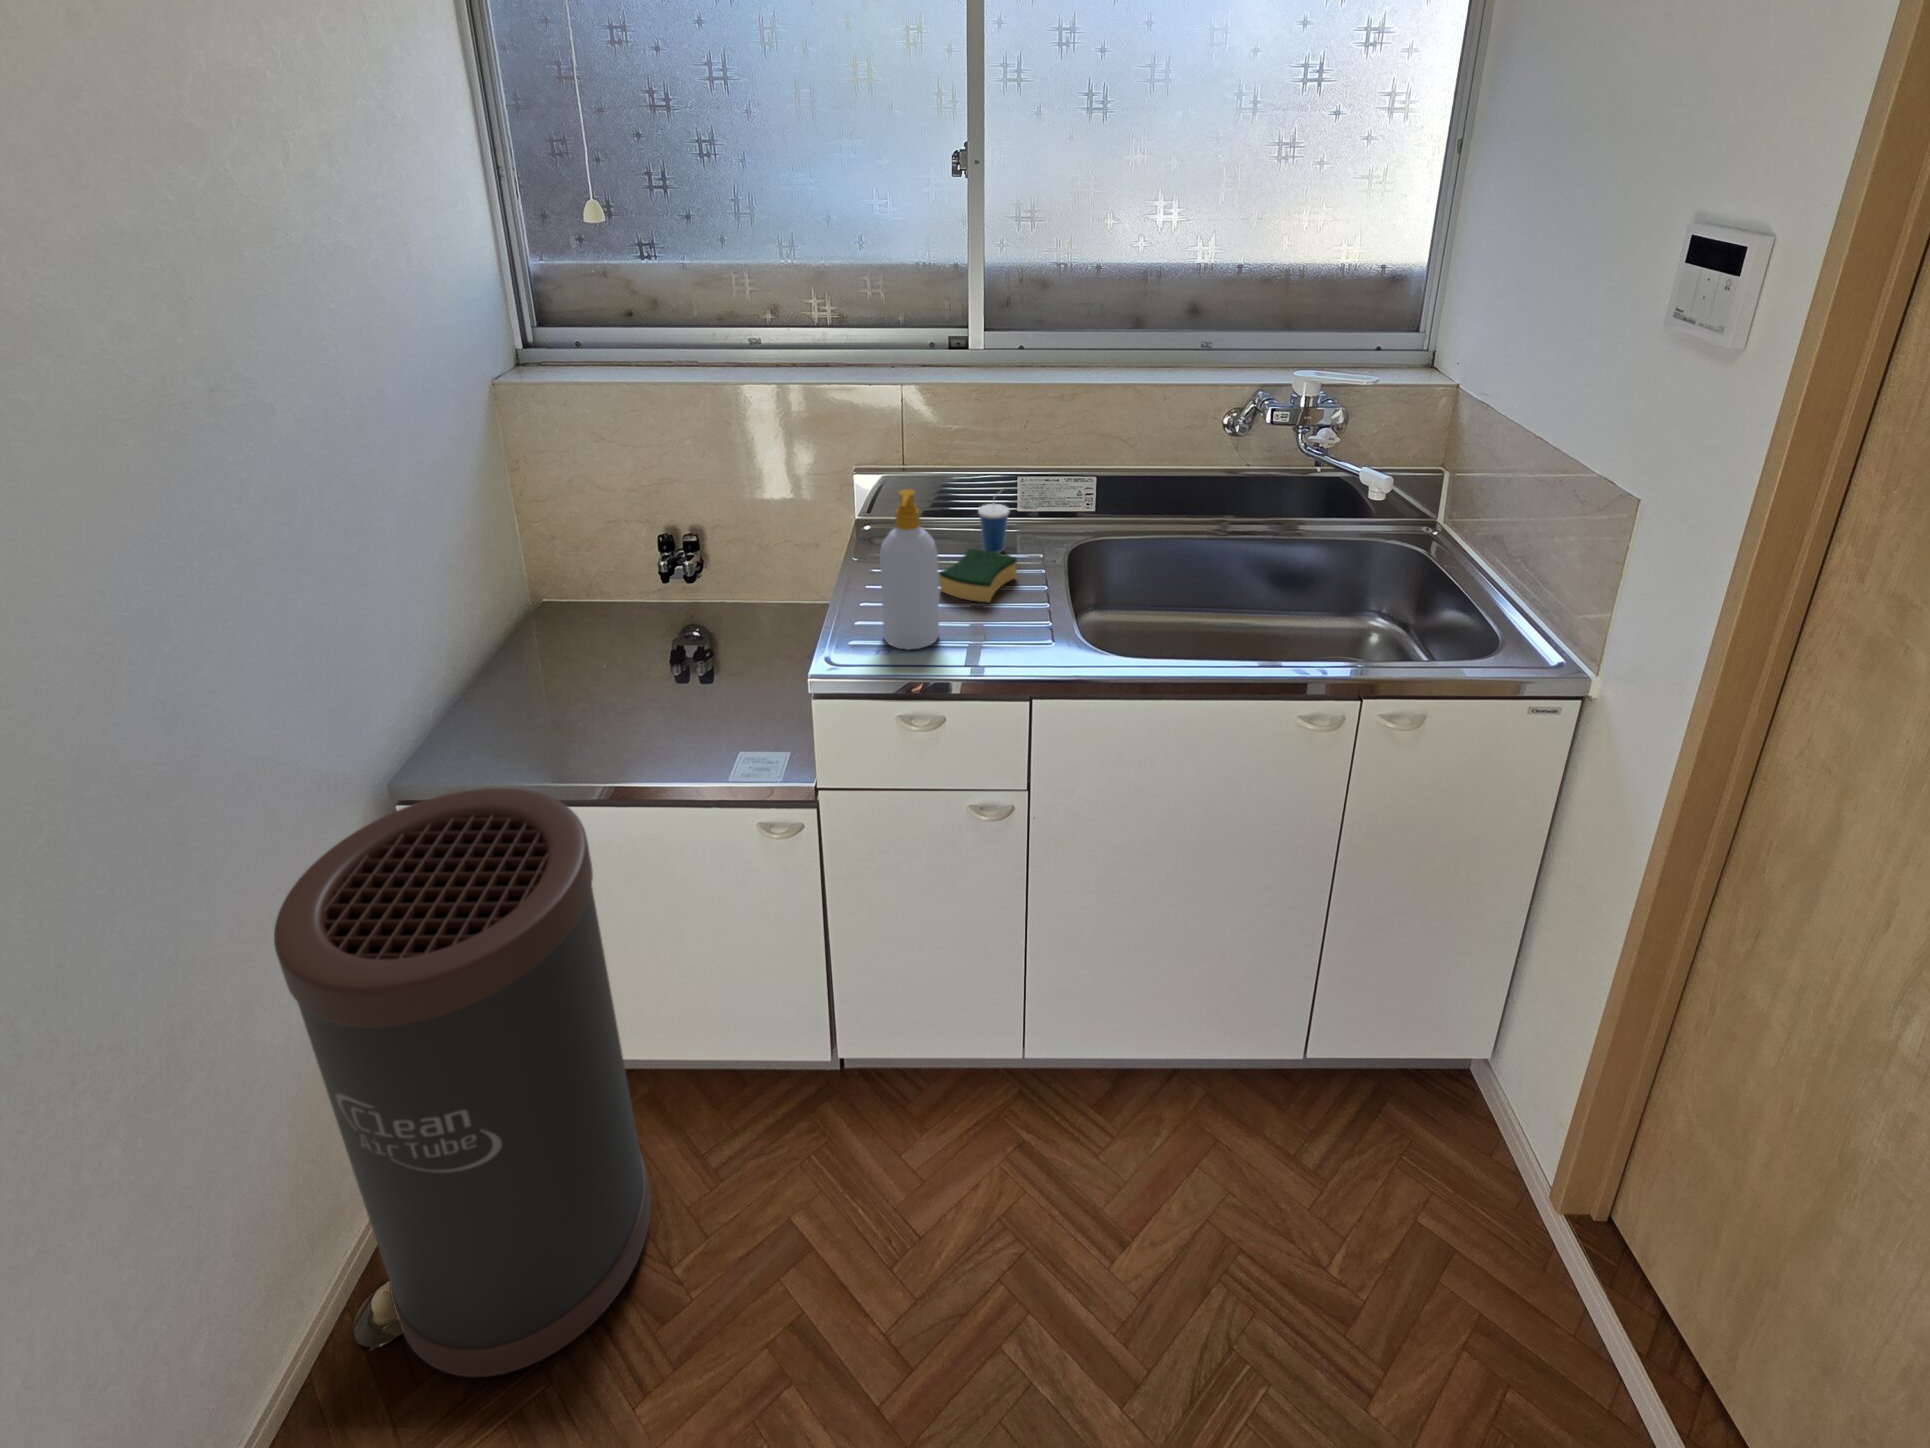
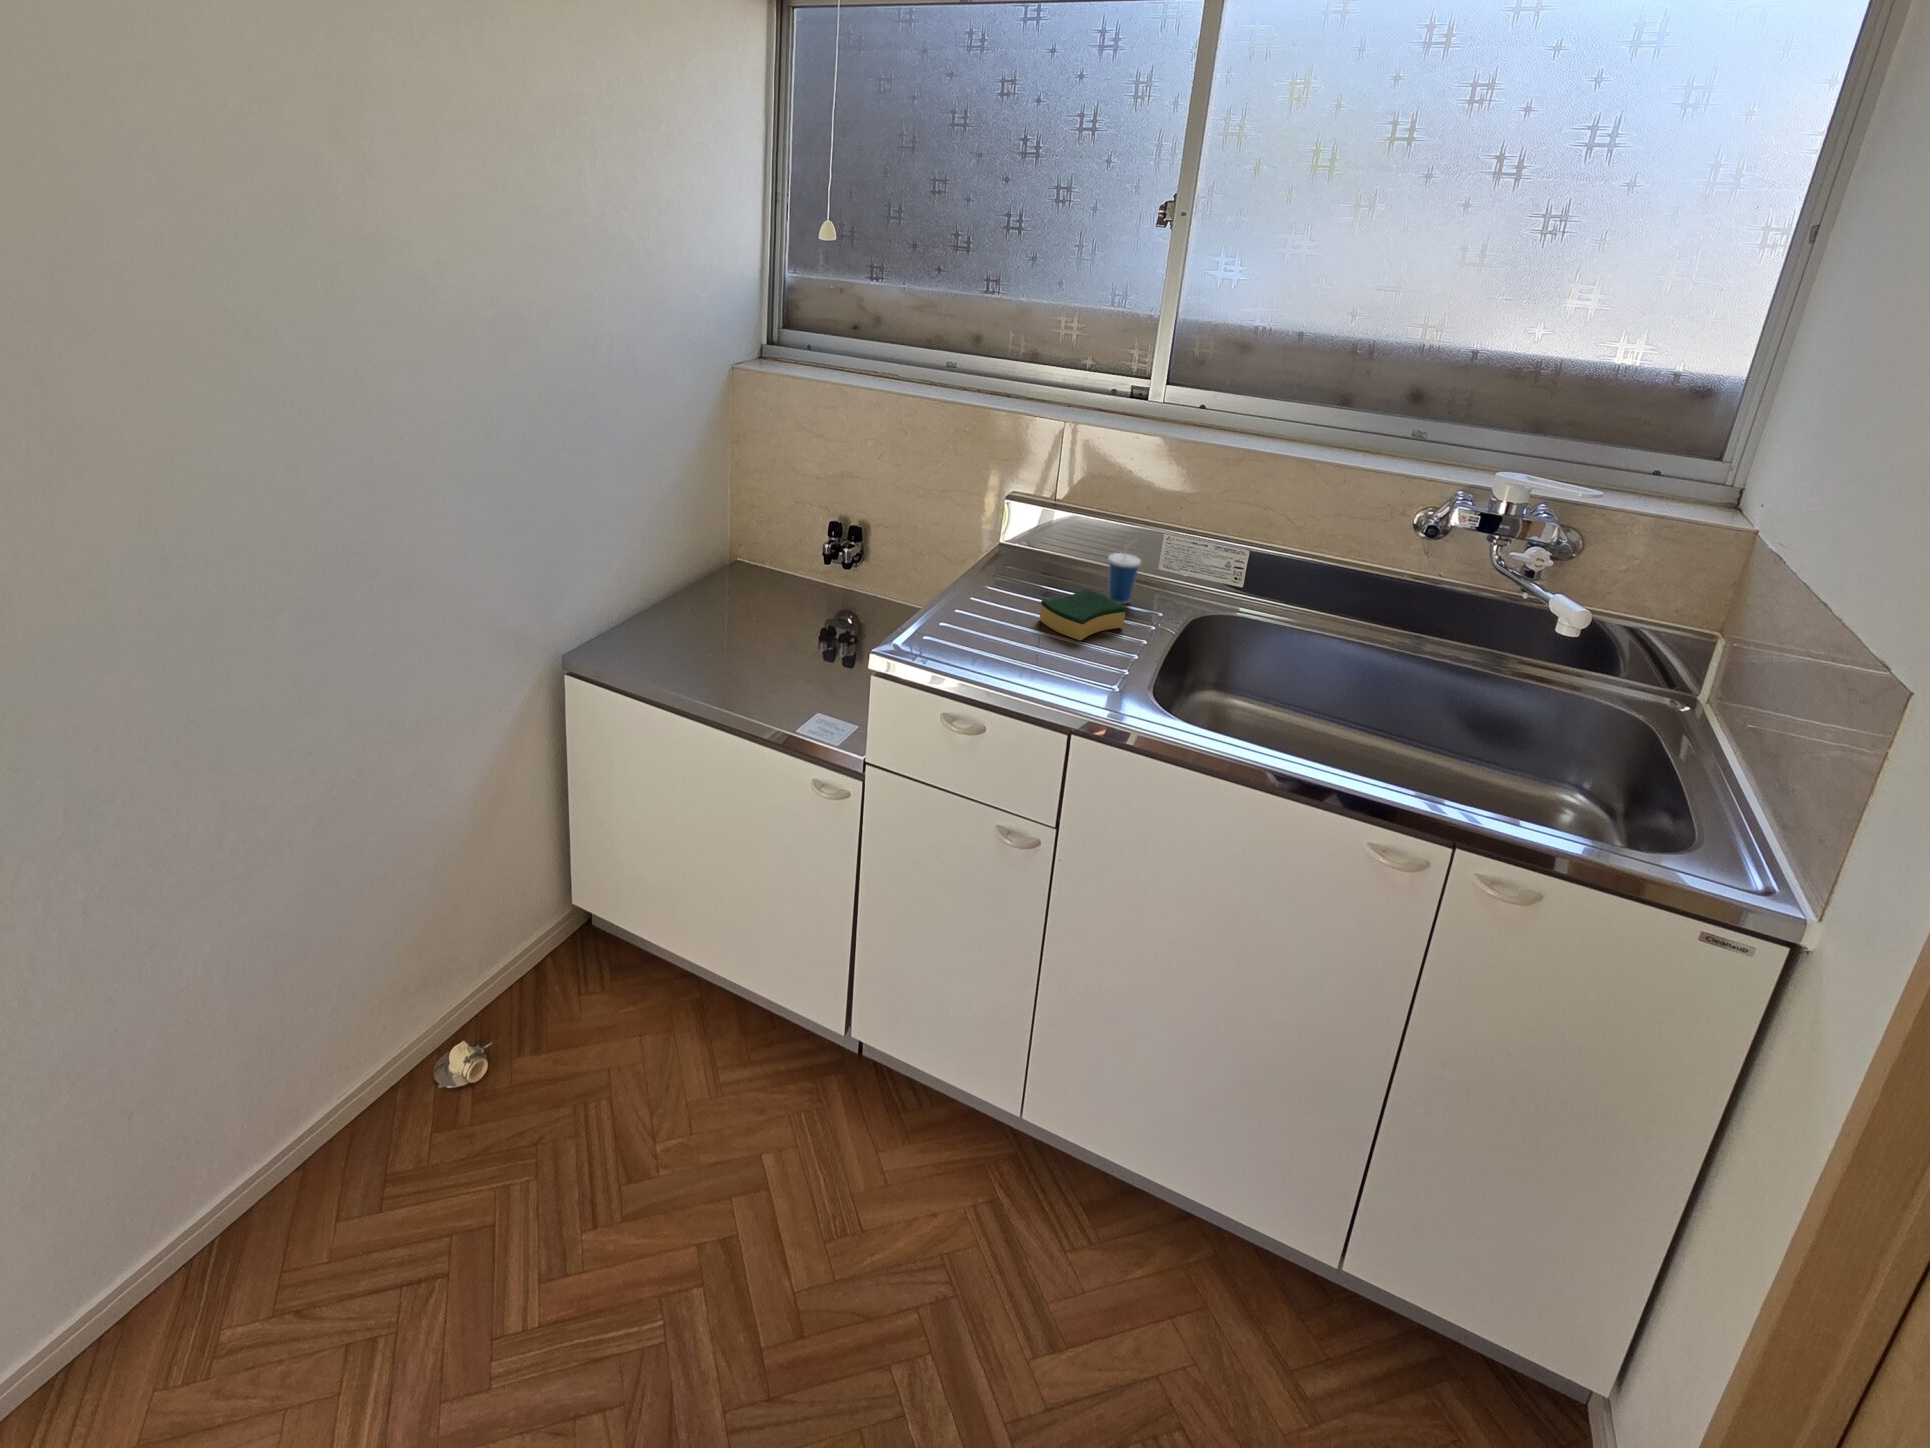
soap bottle: present [880,489,939,650] -> none [958,502,1021,658]
trash can: present [274,788,651,1377] -> none [435,667,666,1150]

